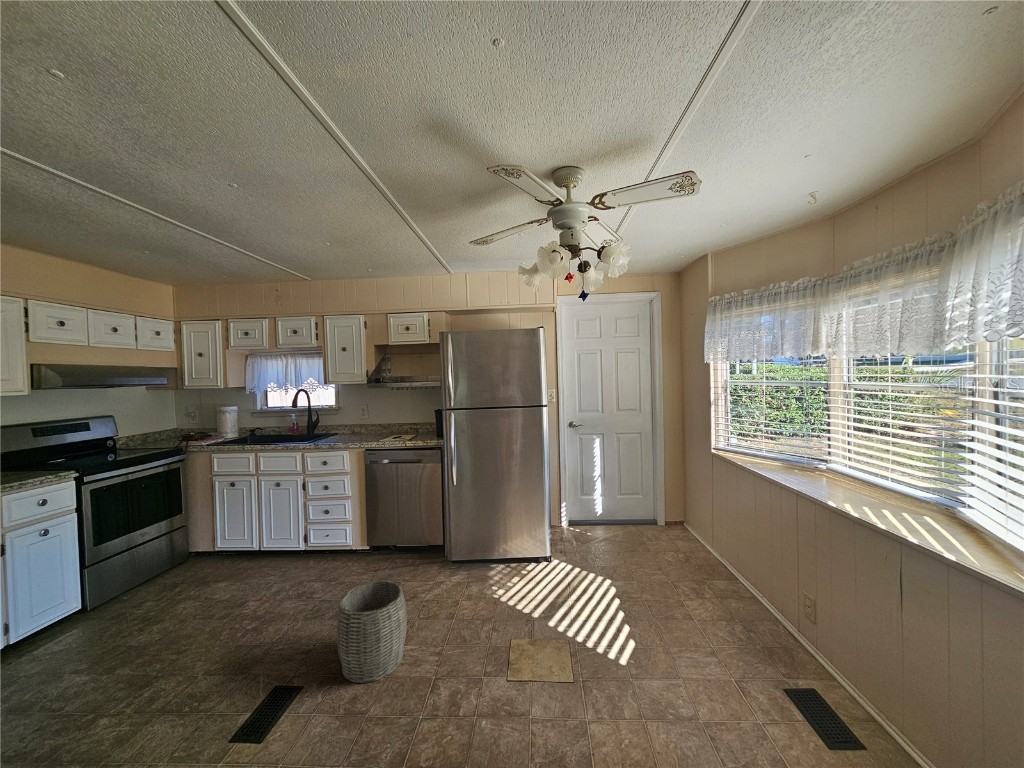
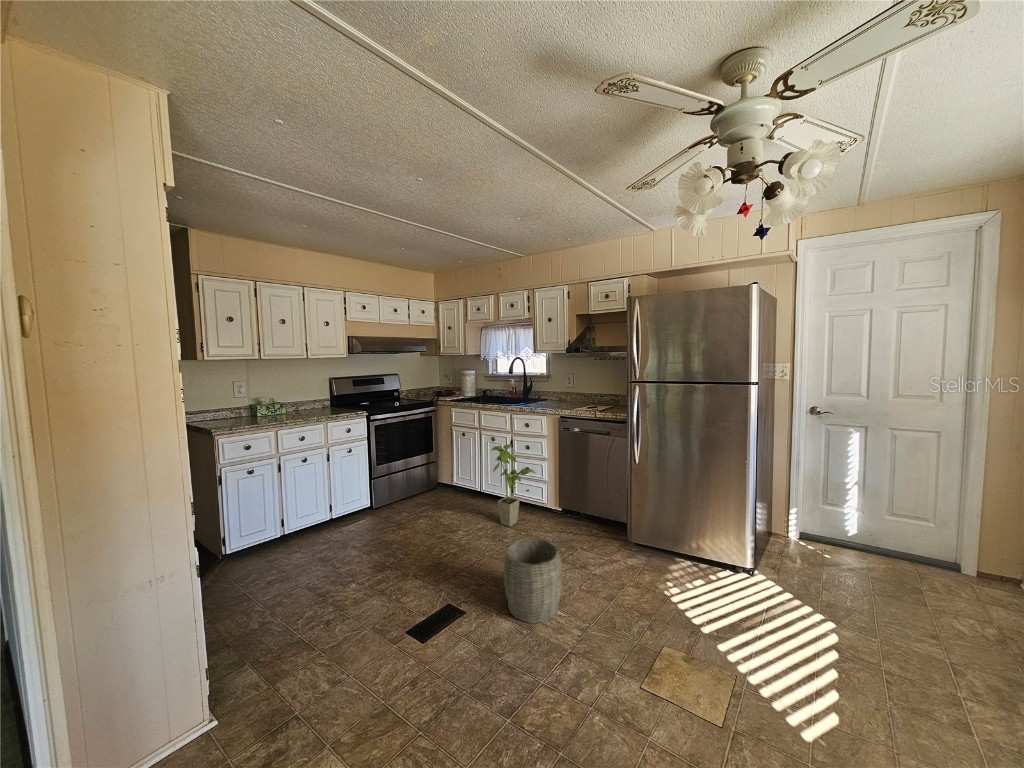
house plant: none [286,487,345,587] -> present [492,444,535,526]

